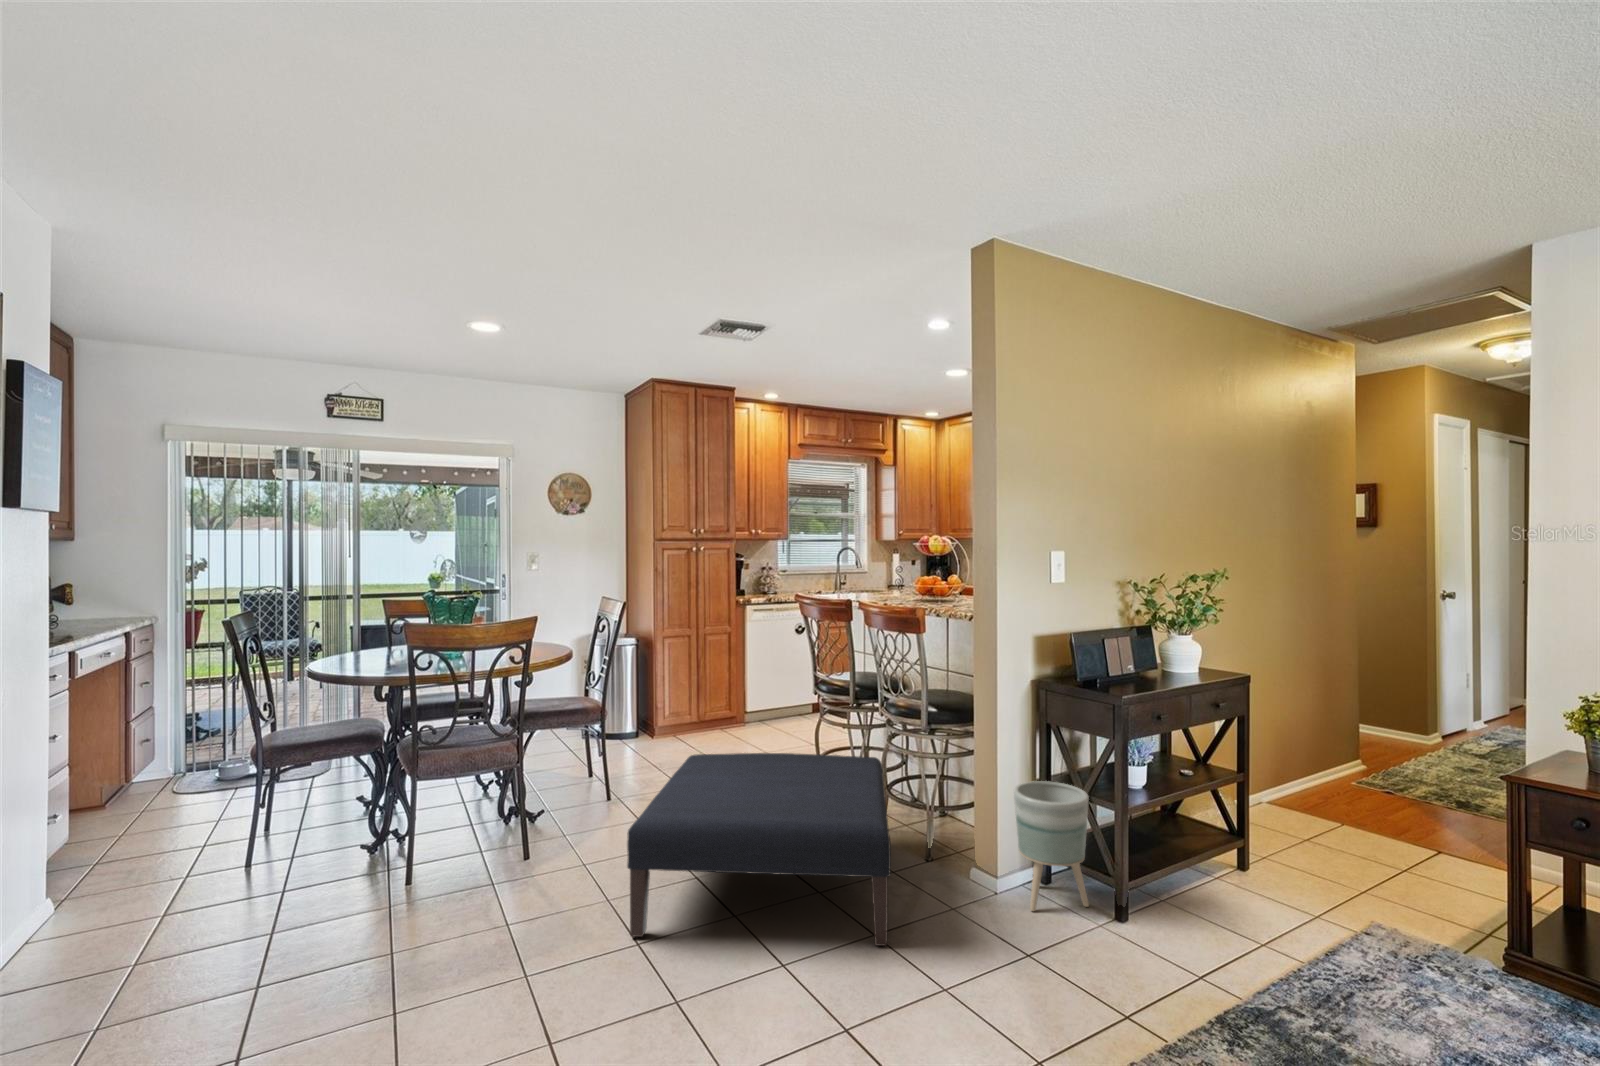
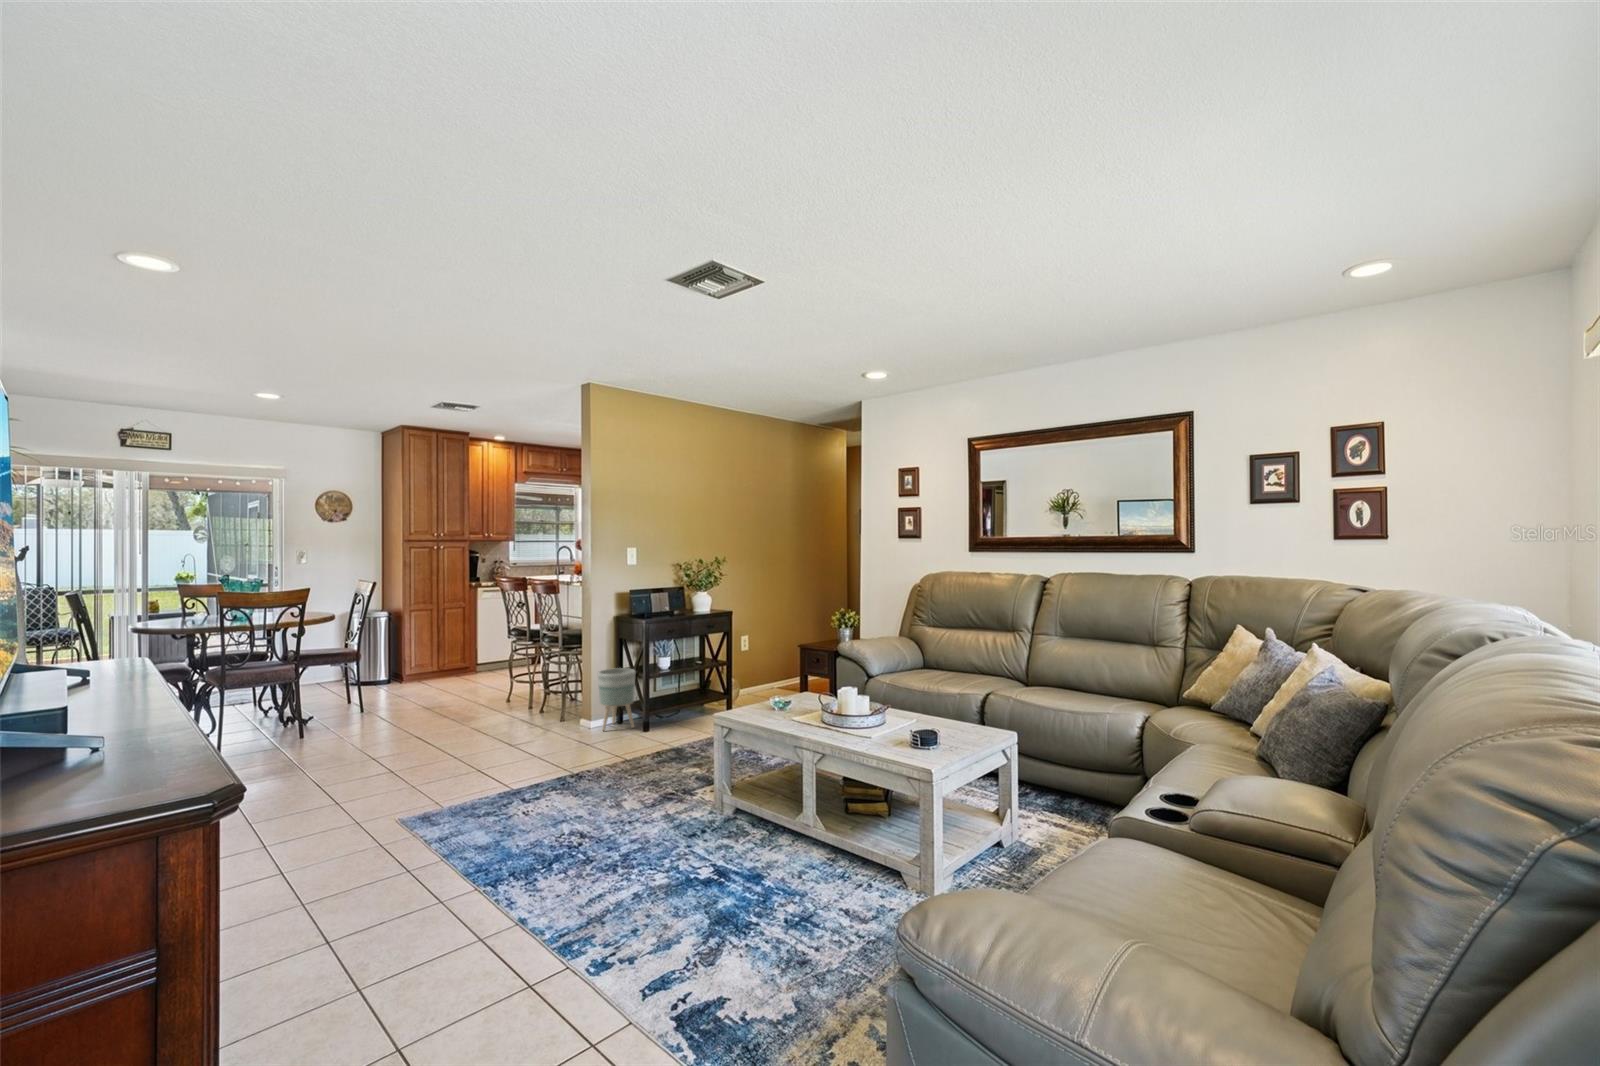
ottoman: present [627,753,891,946] -> none [367,666,539,756]

